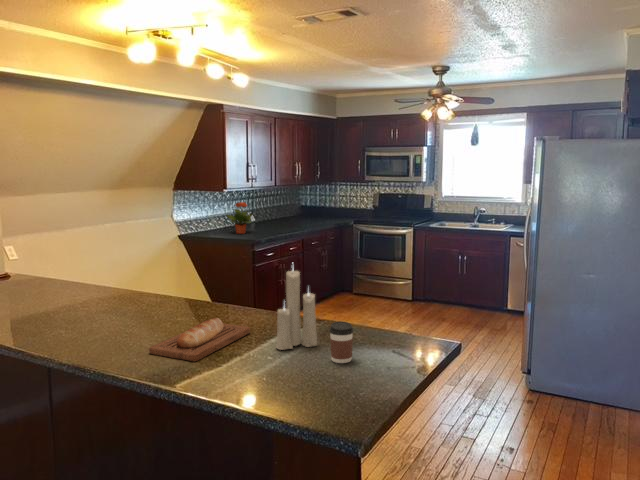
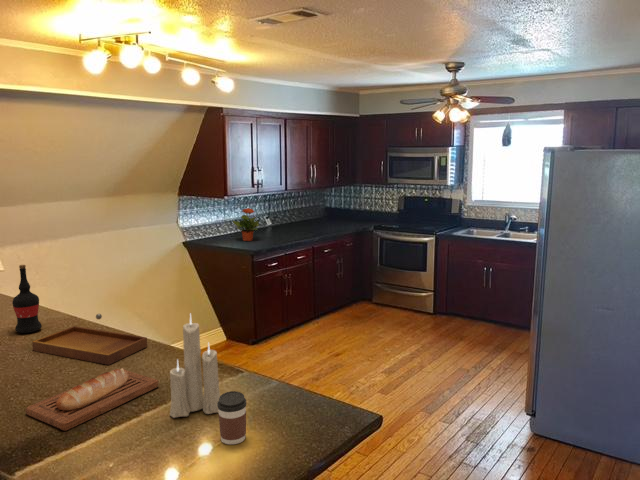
wine bottle: none [77,239,103,303] -> present [12,265,42,333]
tray: none [110,280,215,321] -> present [32,314,147,365]

